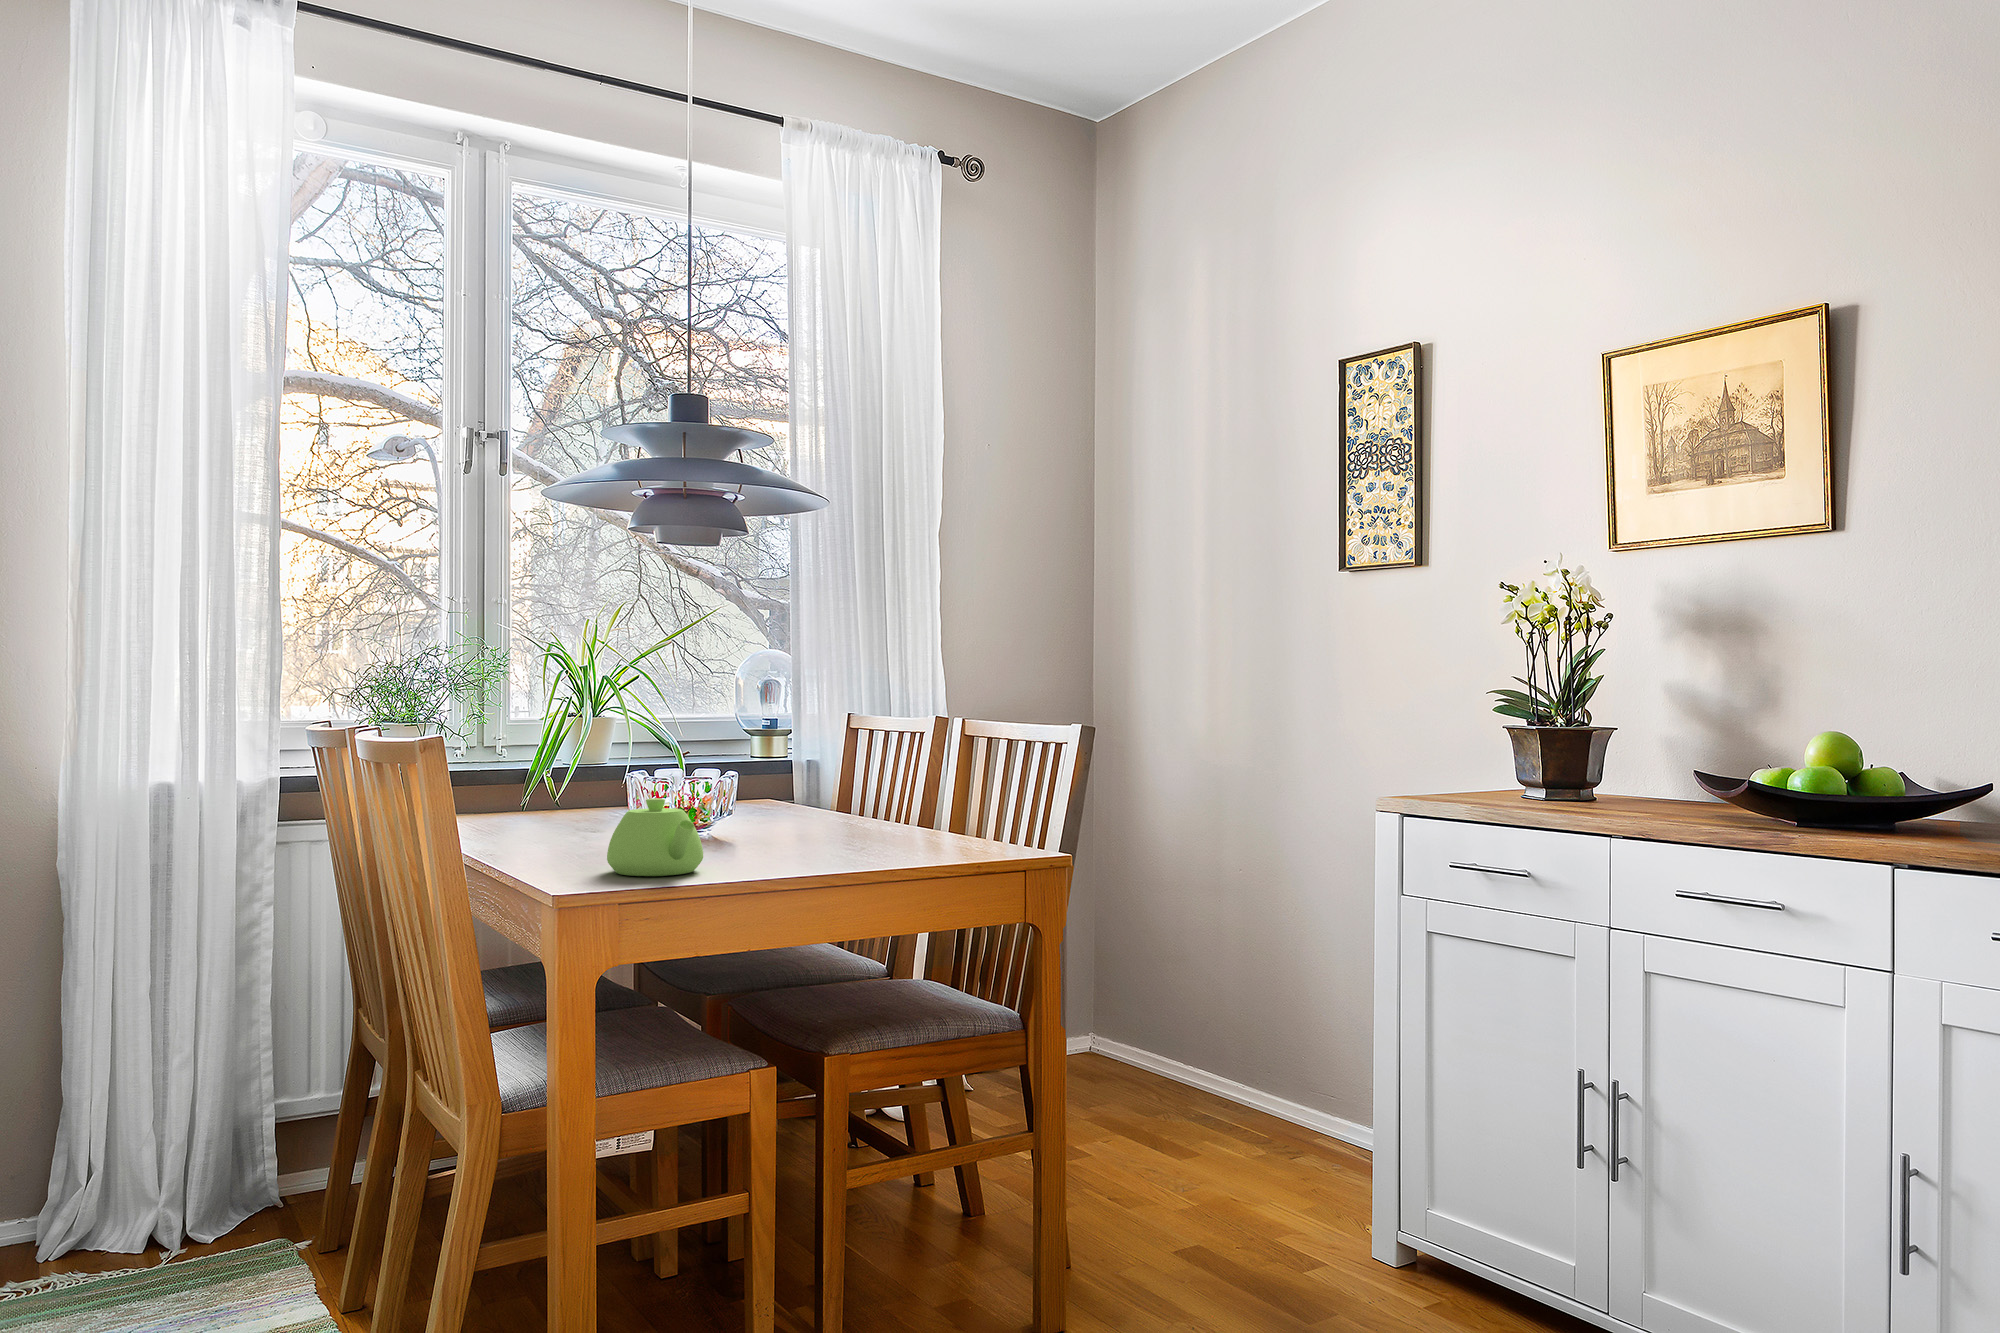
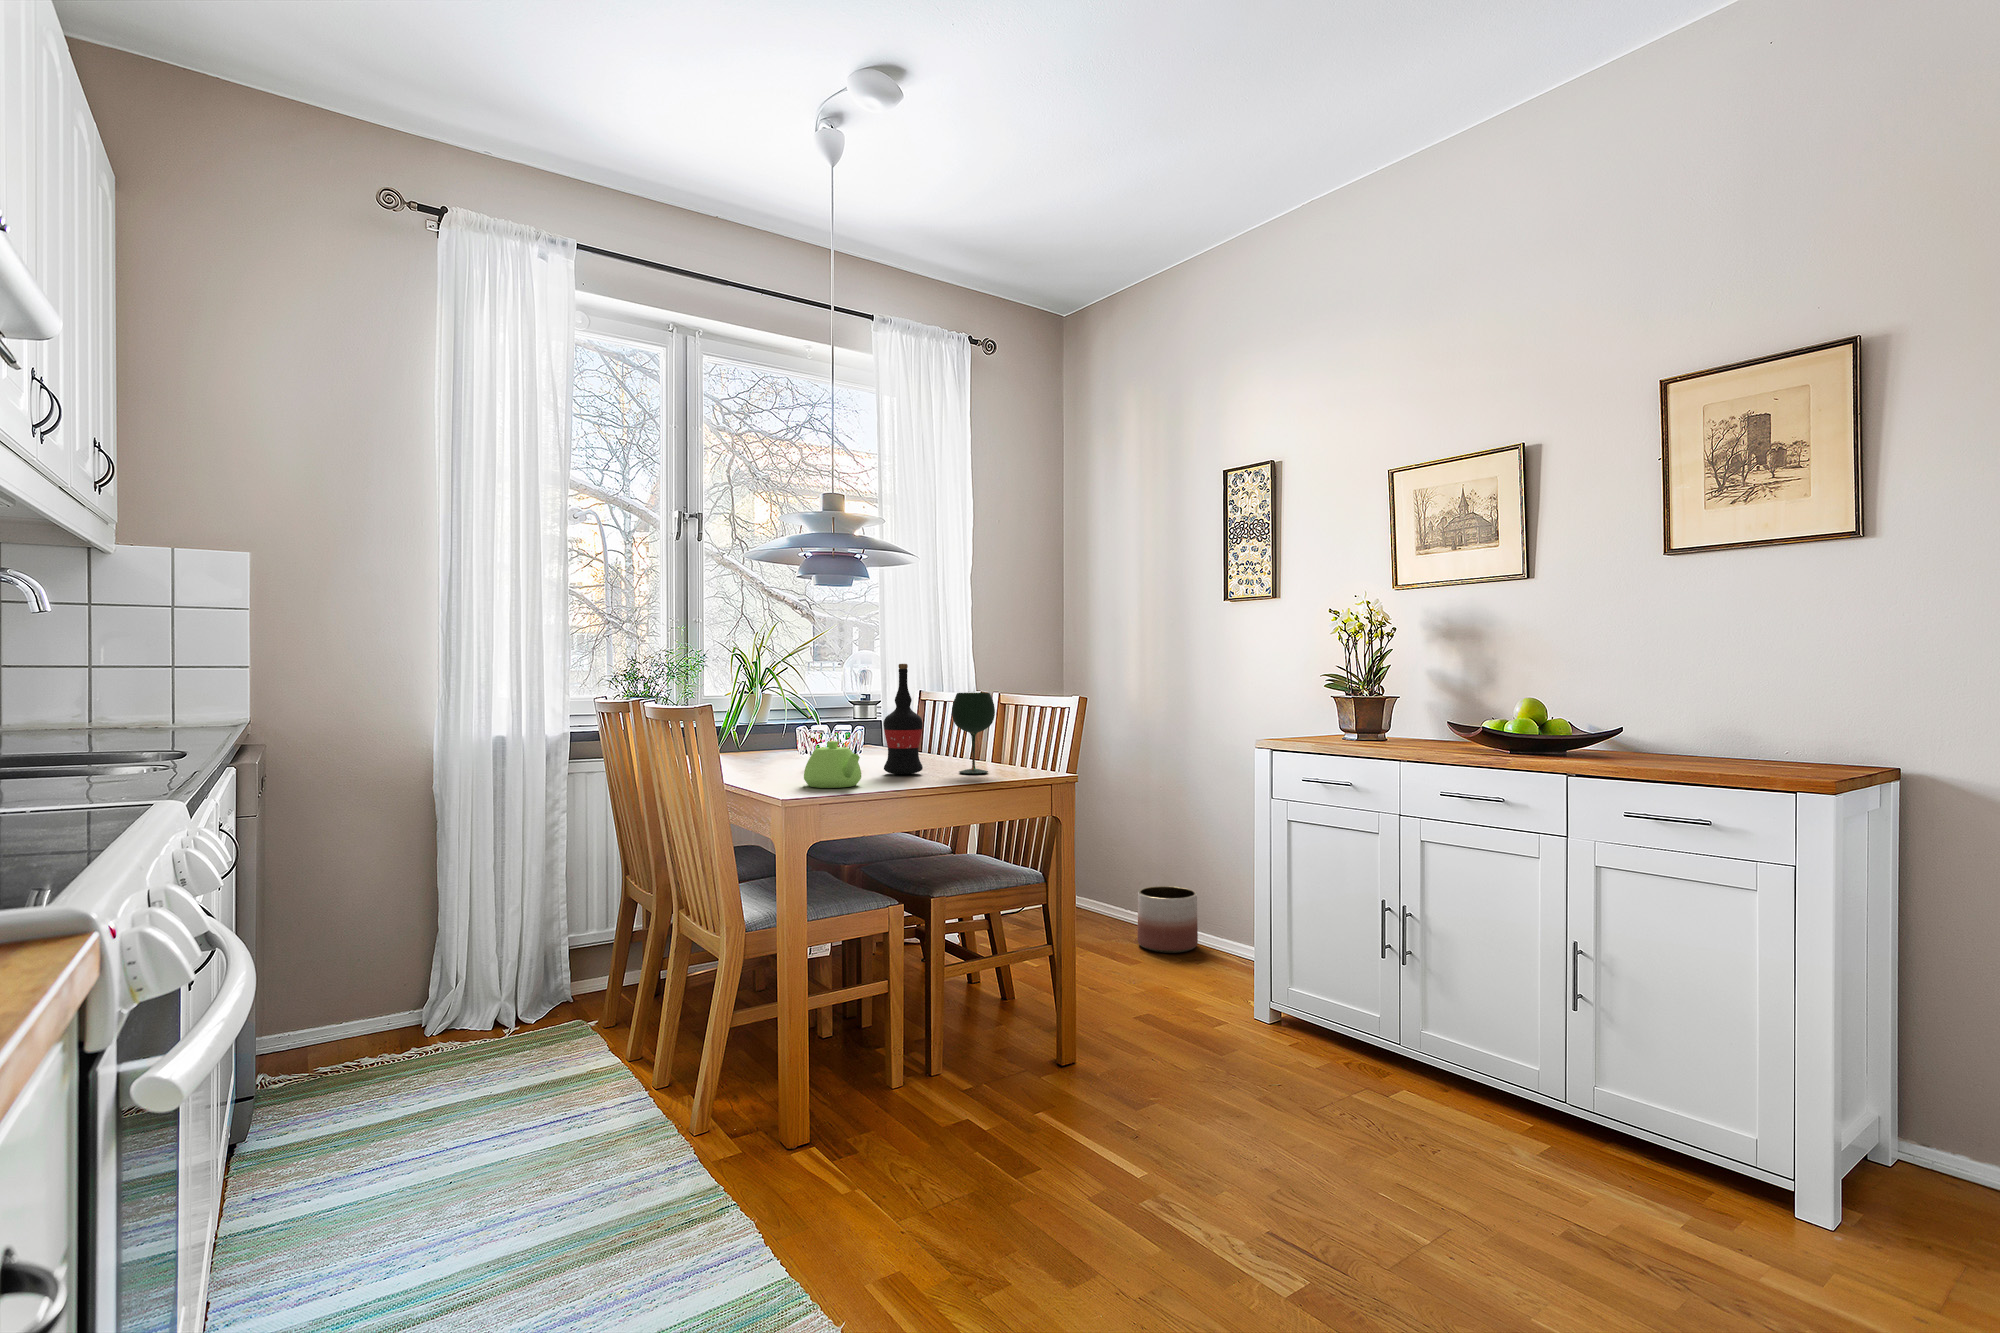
wine bottle: none [755,671,819,851] -> present [884,664,923,774]
wine glass: none [868,718,938,852] -> present [952,693,995,774]
planter: none [1199,1028,1295,1136] -> present [1138,886,1198,953]

